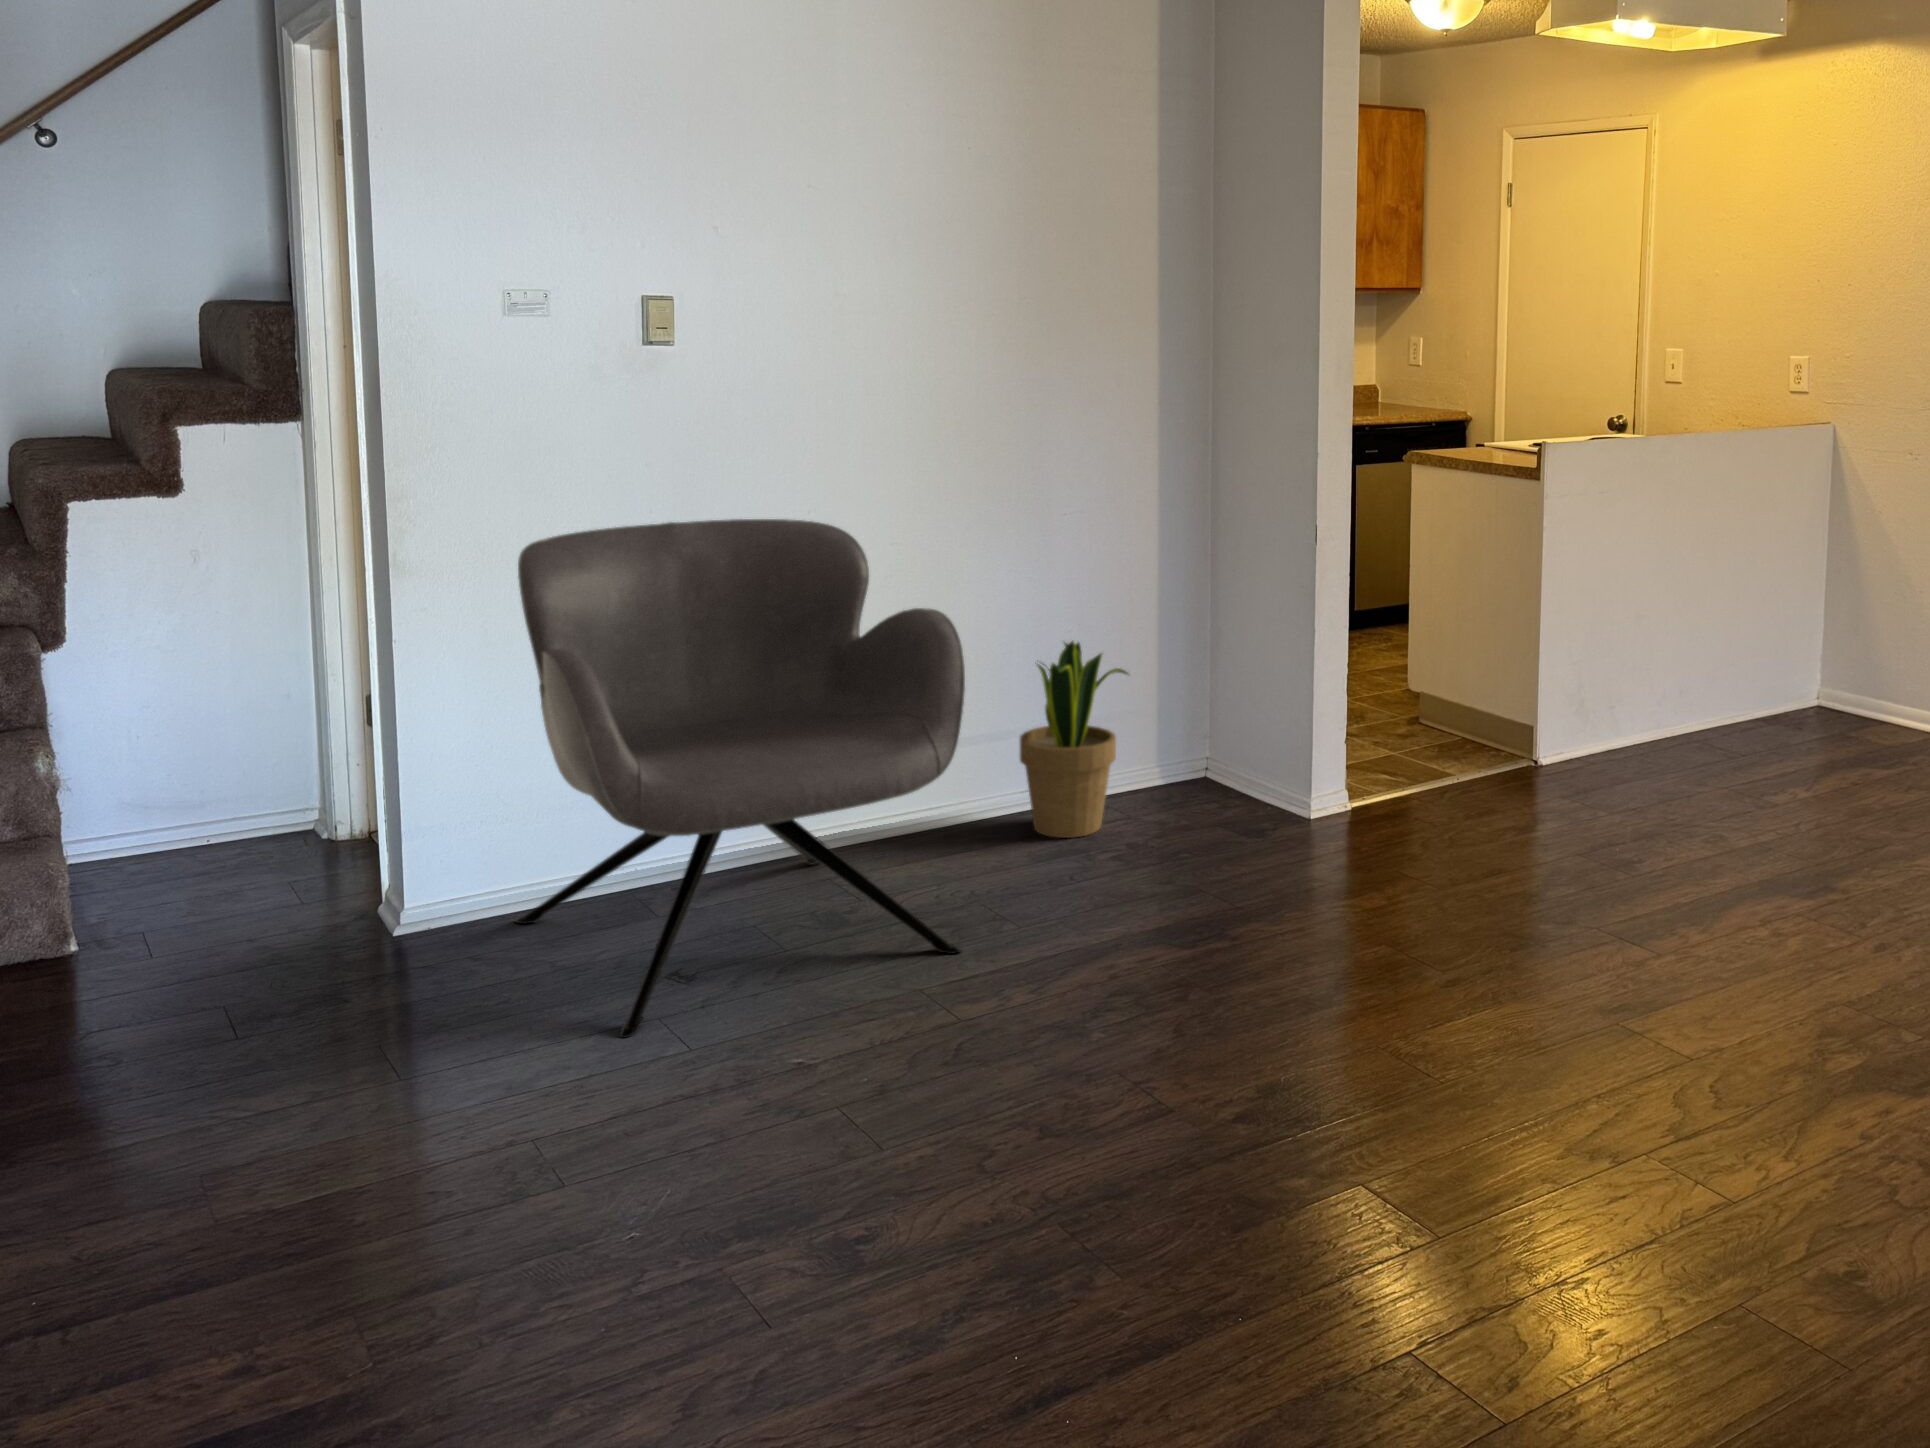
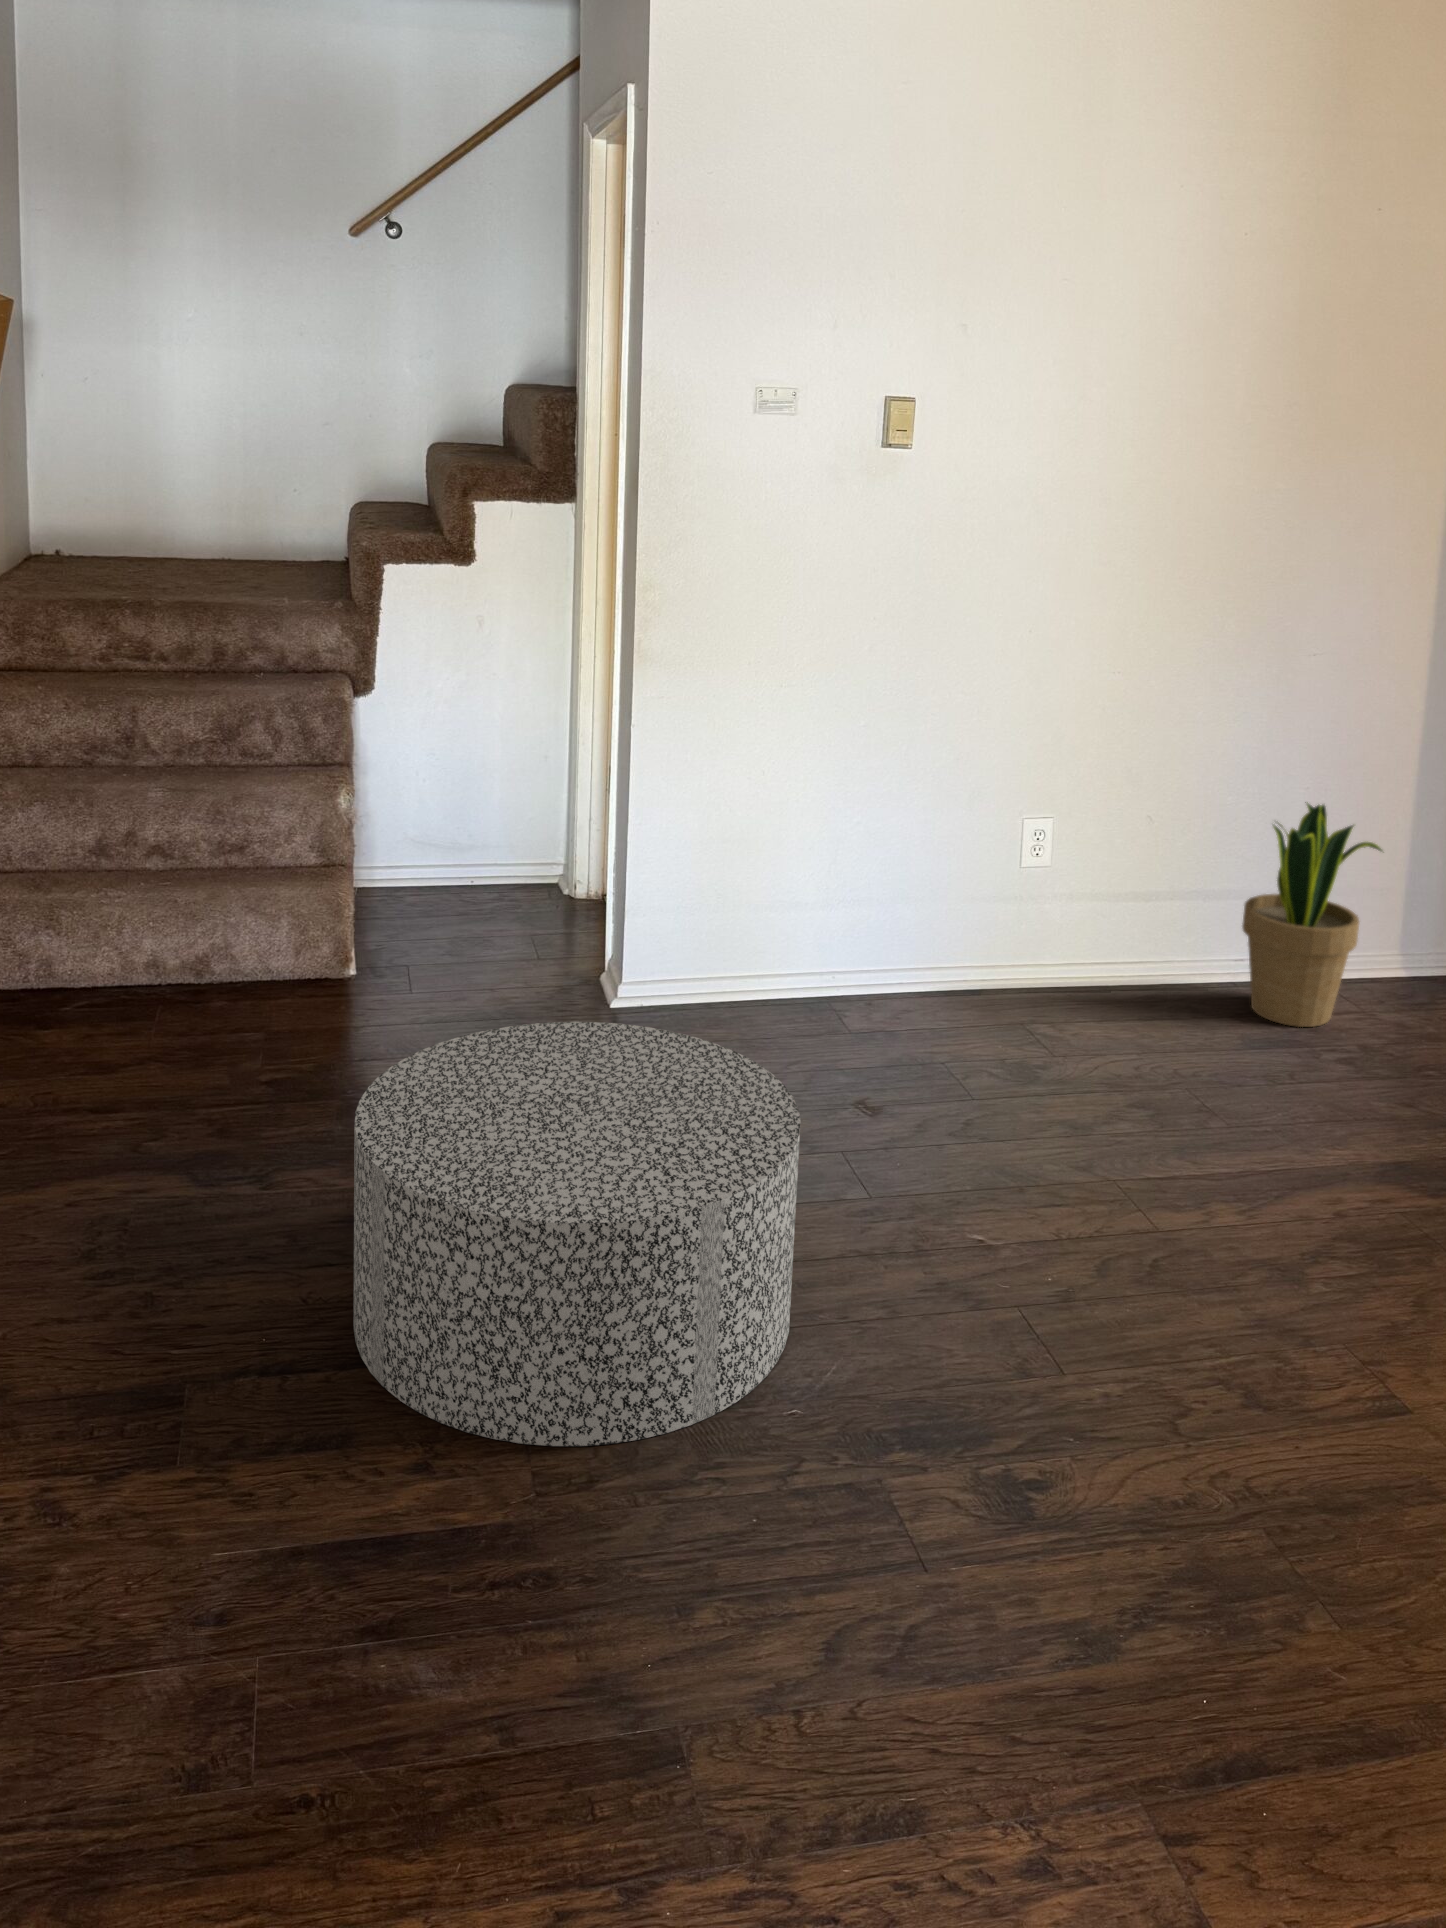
armchair: present [515,519,965,1038] -> none [714,634,1196,1174]
ottoman: none [119,916,622,1329] -> present [354,1022,801,1446]

